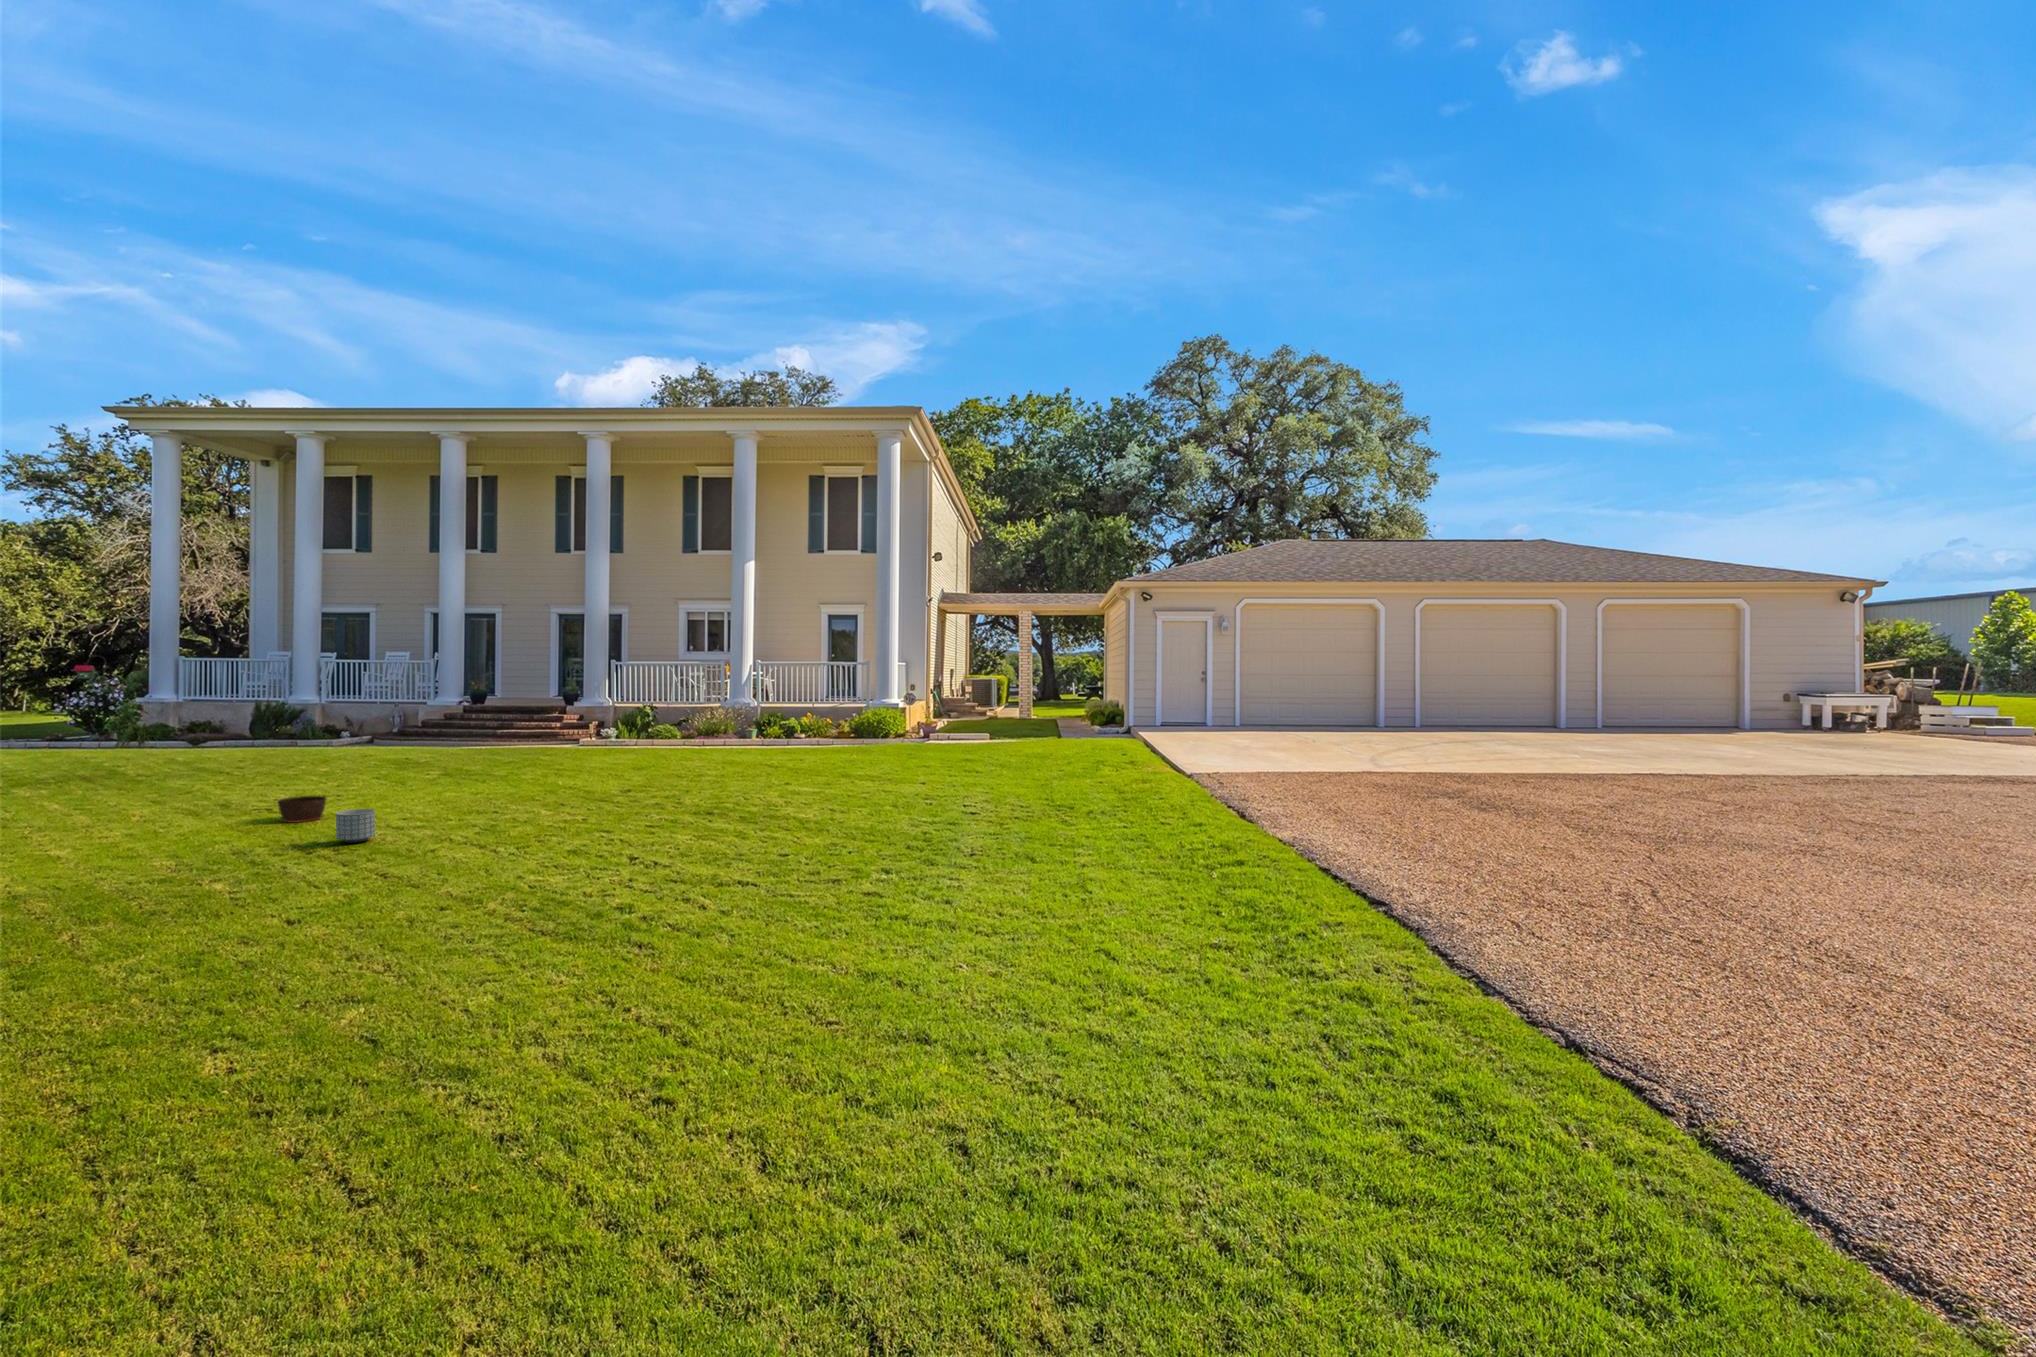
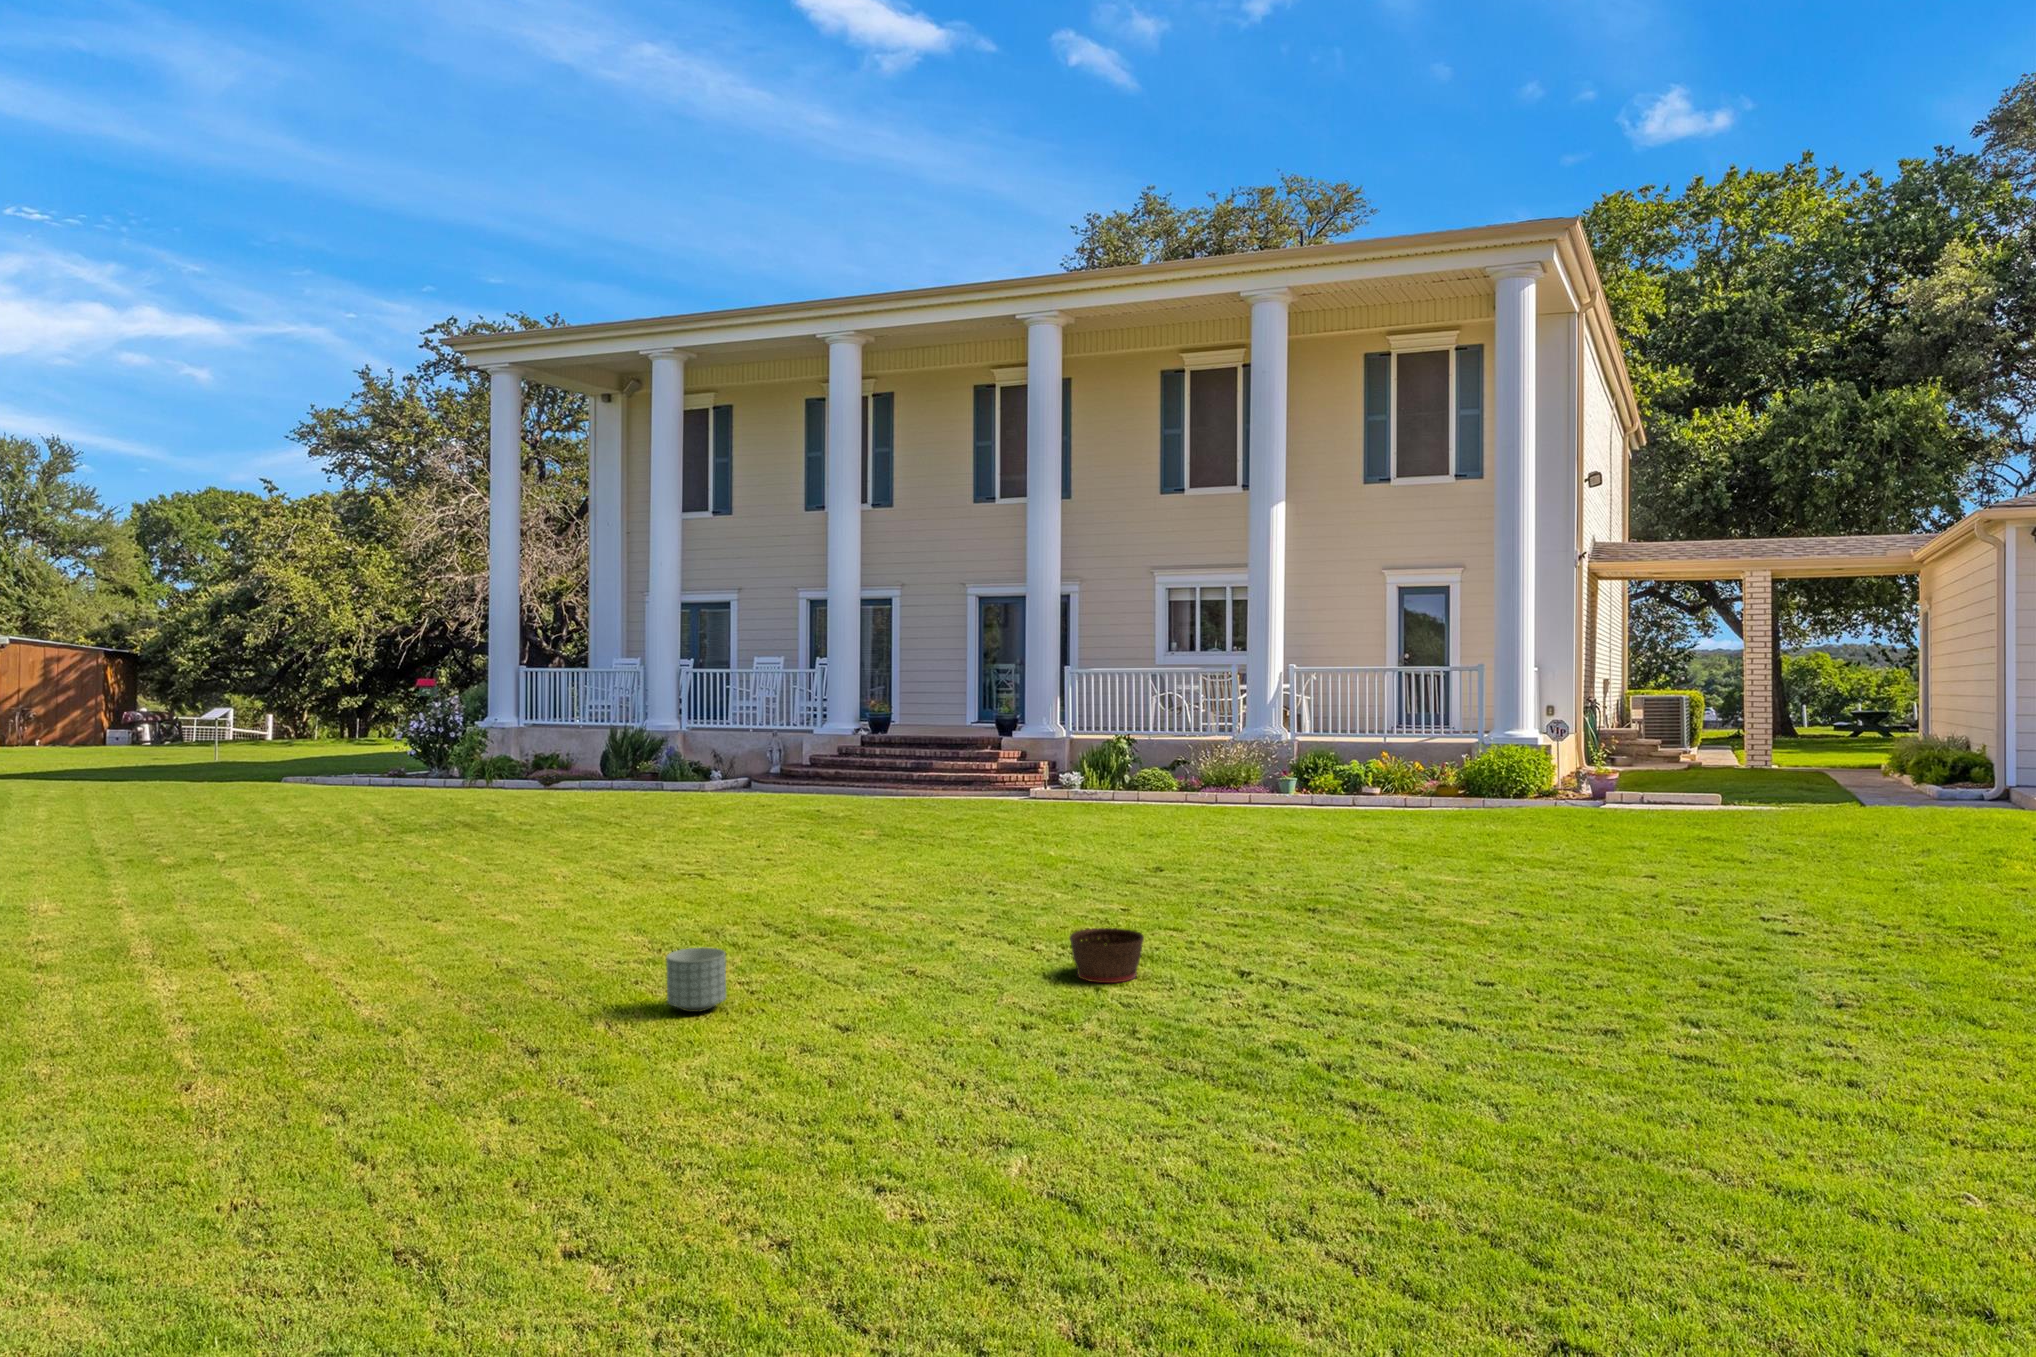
basket: present [277,796,327,823] -> present [1070,928,1144,983]

